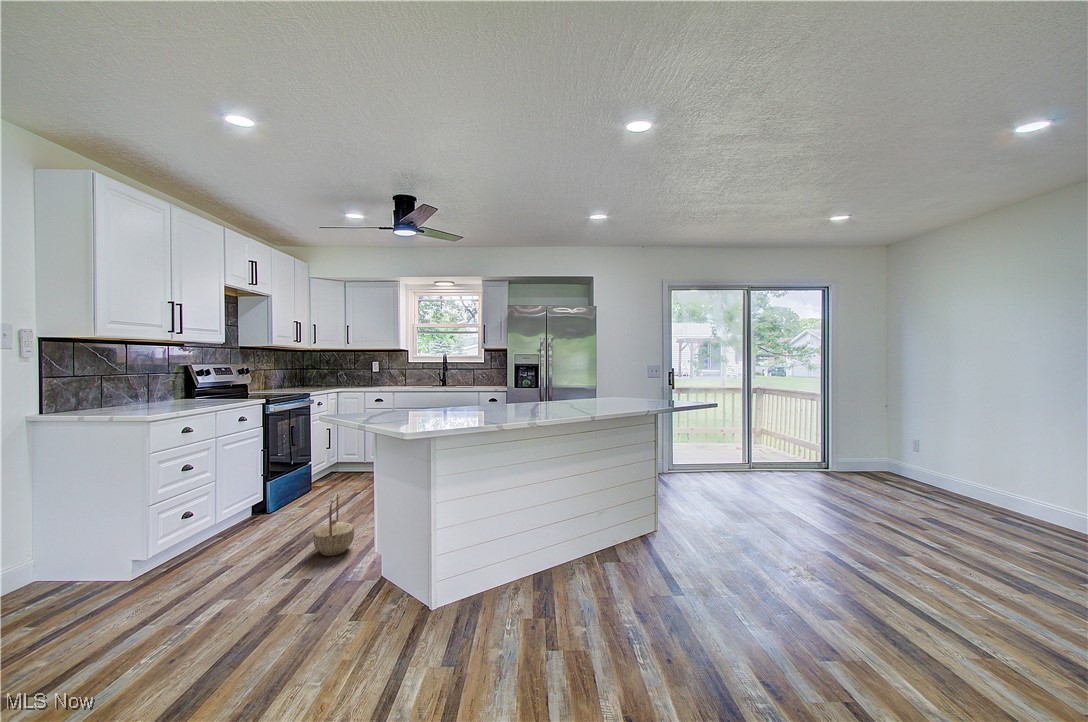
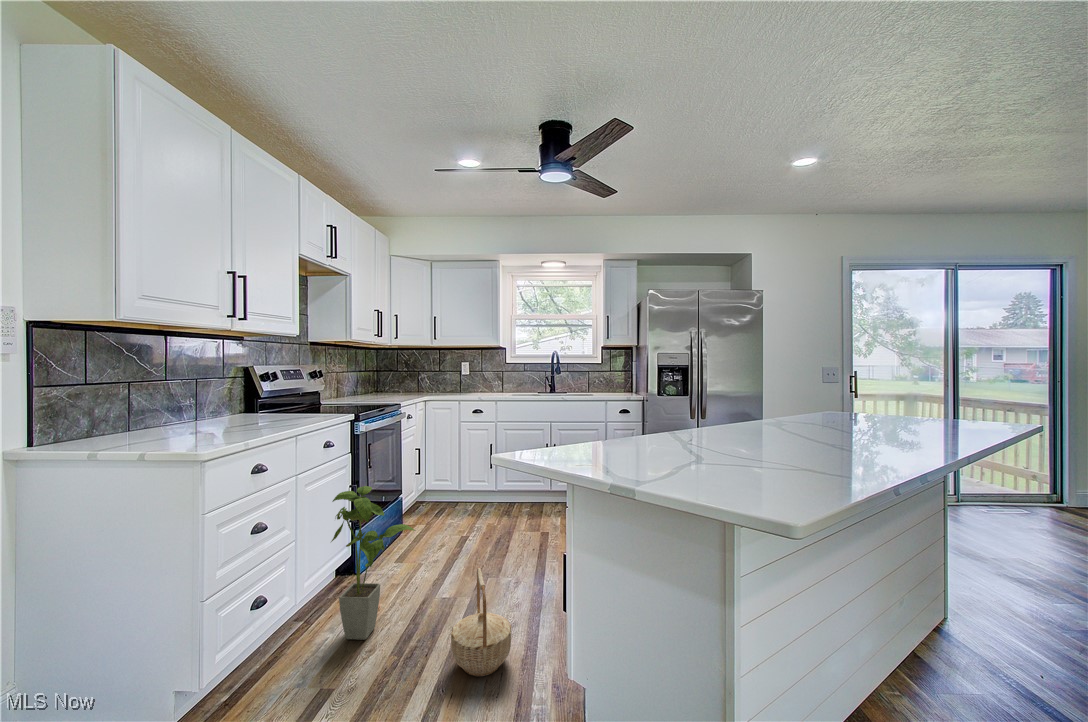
house plant: none [239,444,300,543] -> present [331,486,415,640]

